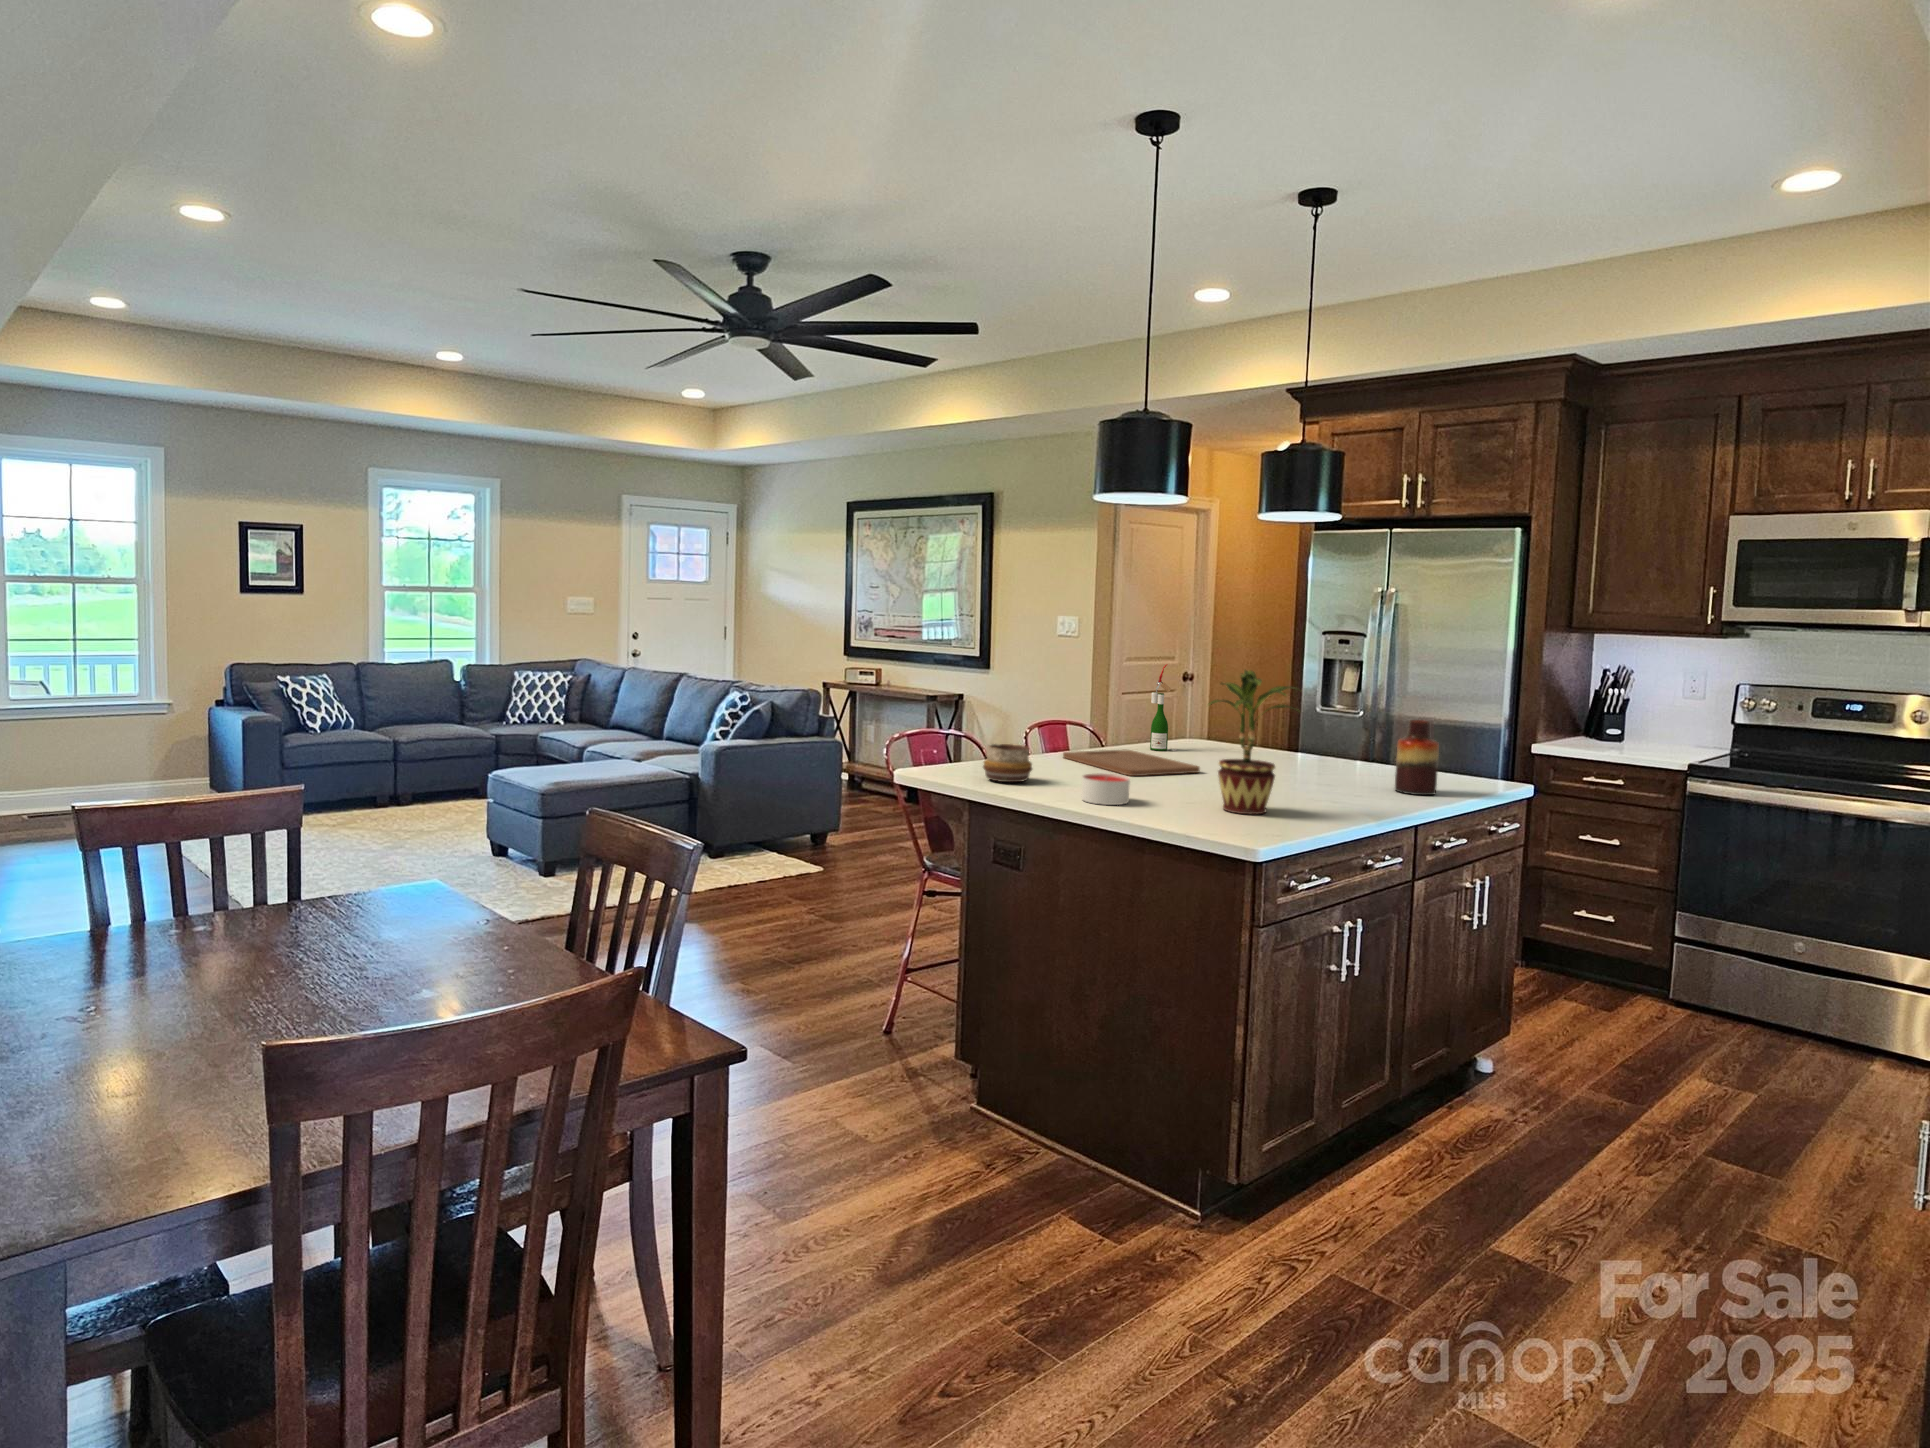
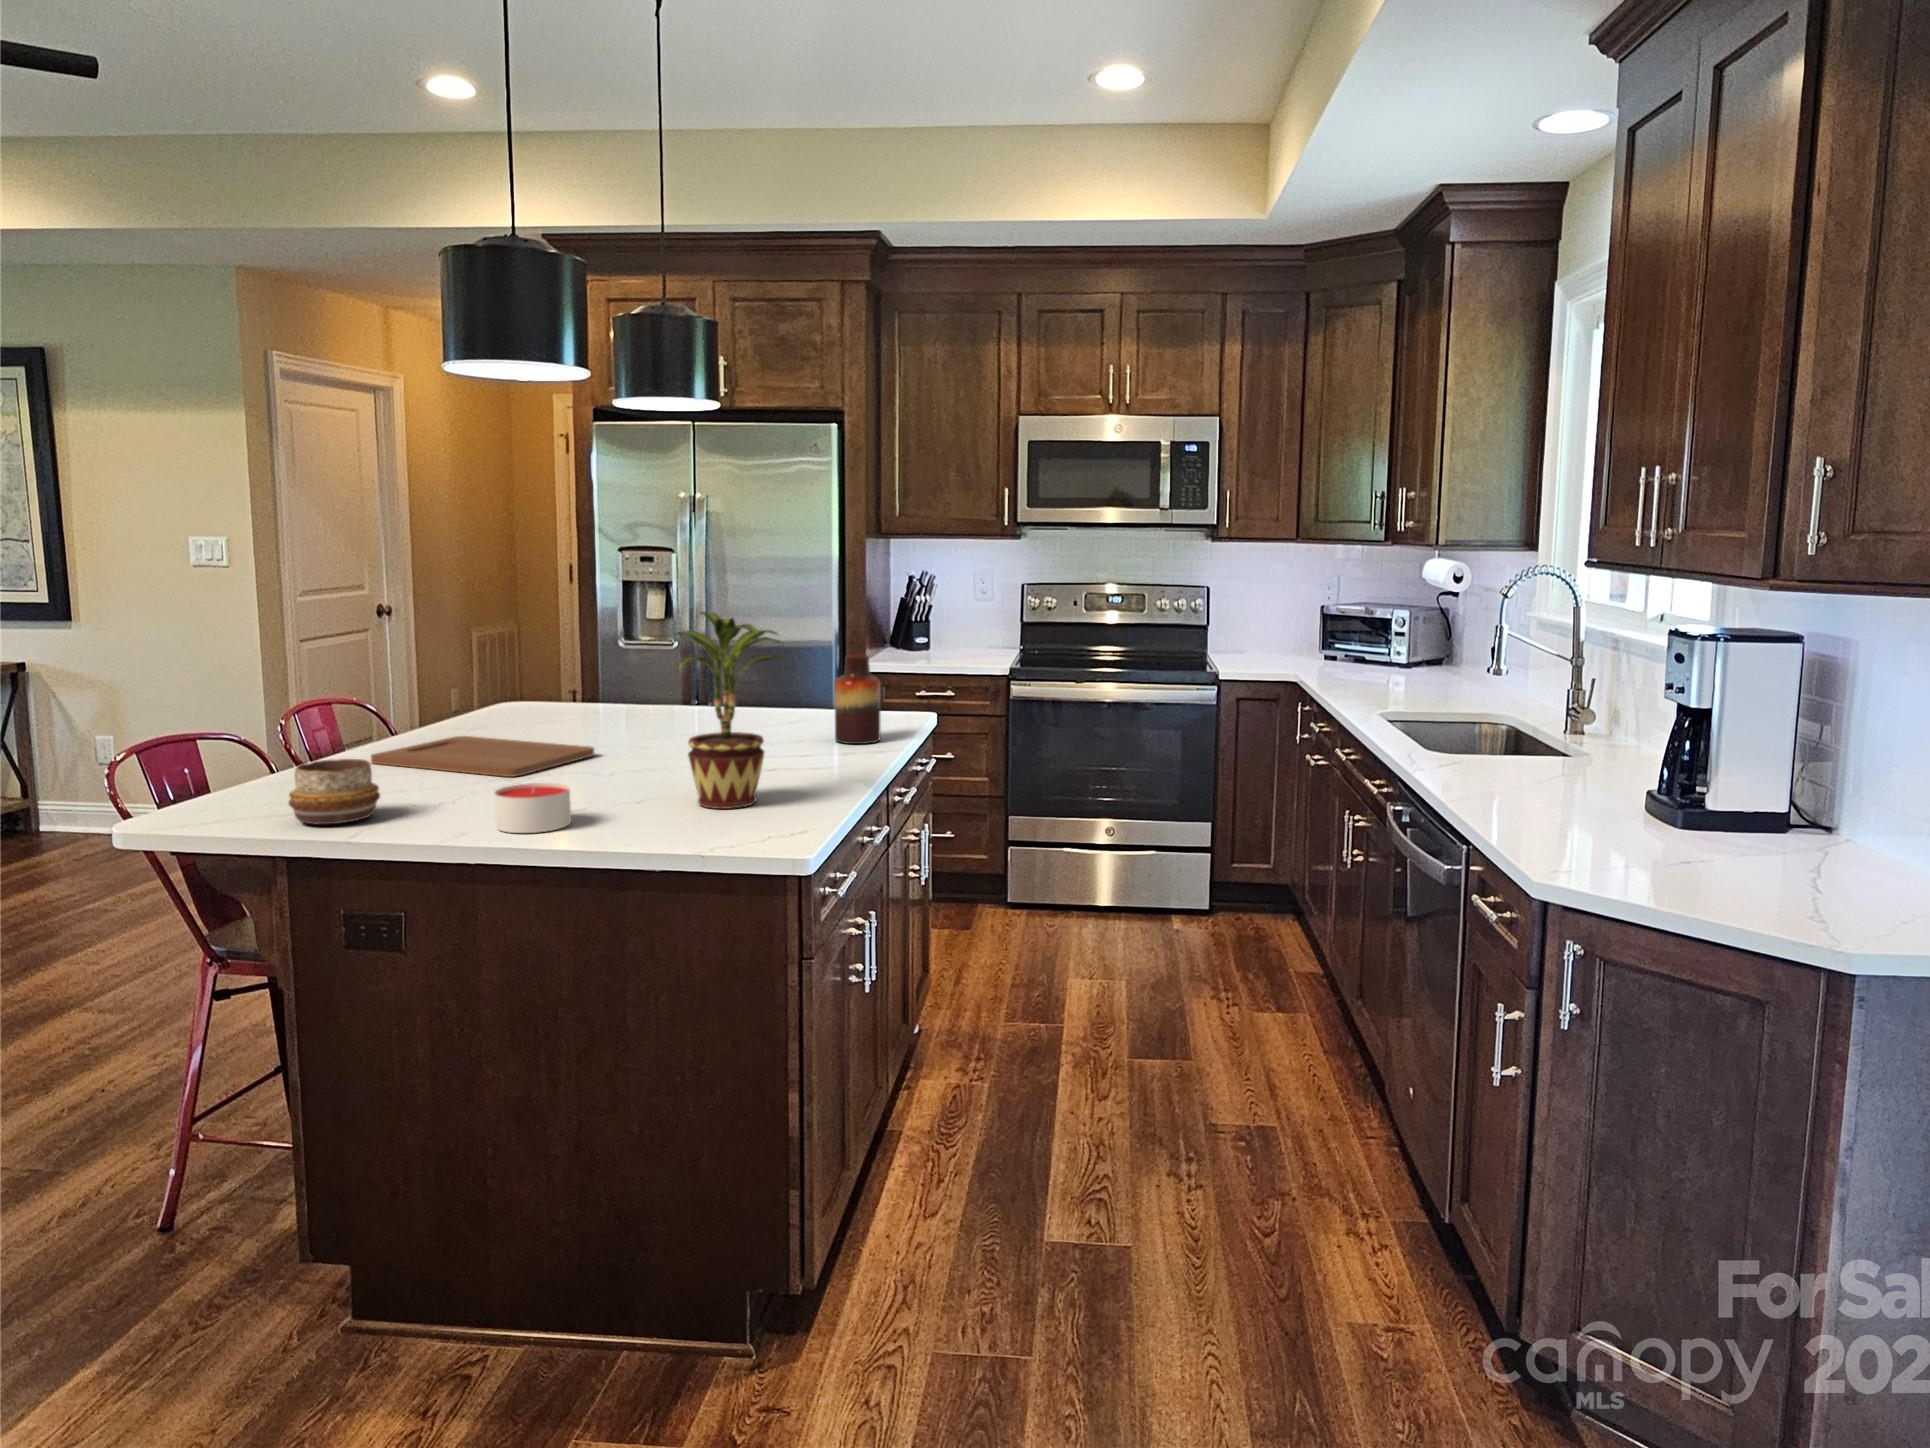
wine bottle: present [1150,664,1176,751] -> none [473,606,517,730]

